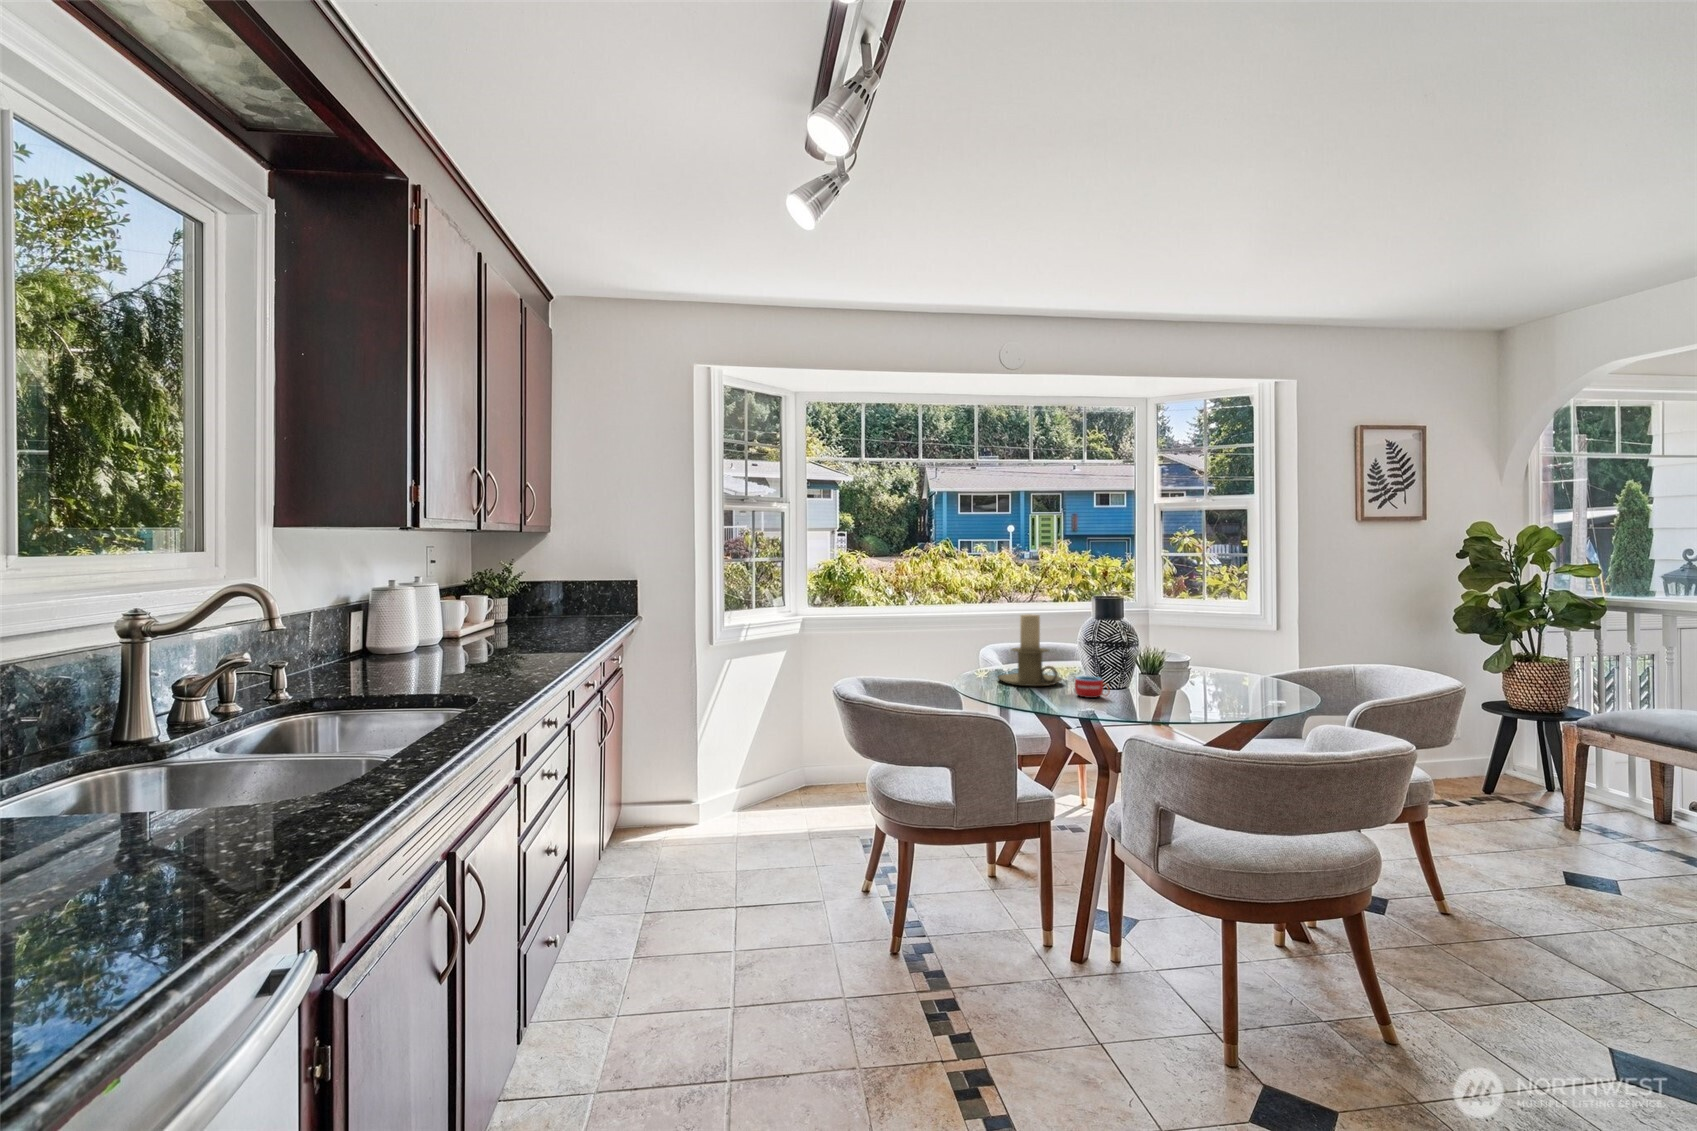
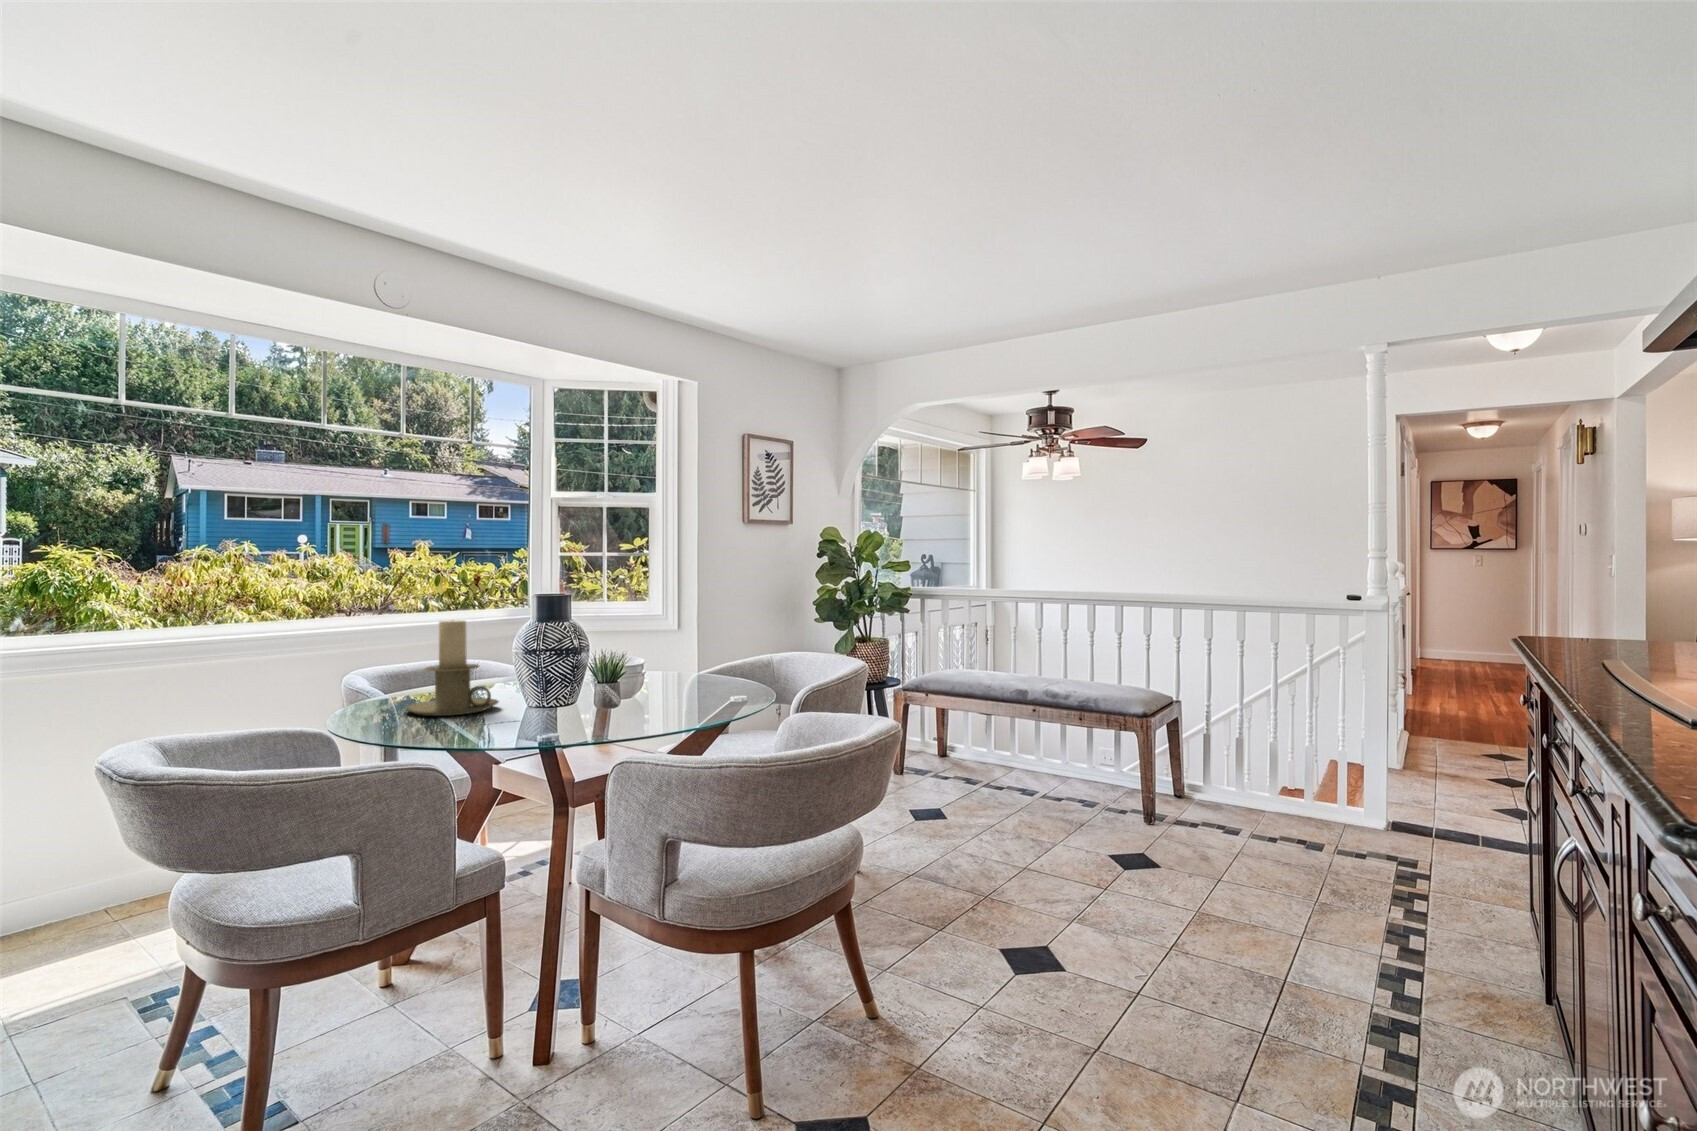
mug: present [1075,676,1110,698] -> none [525,692,571,720]

